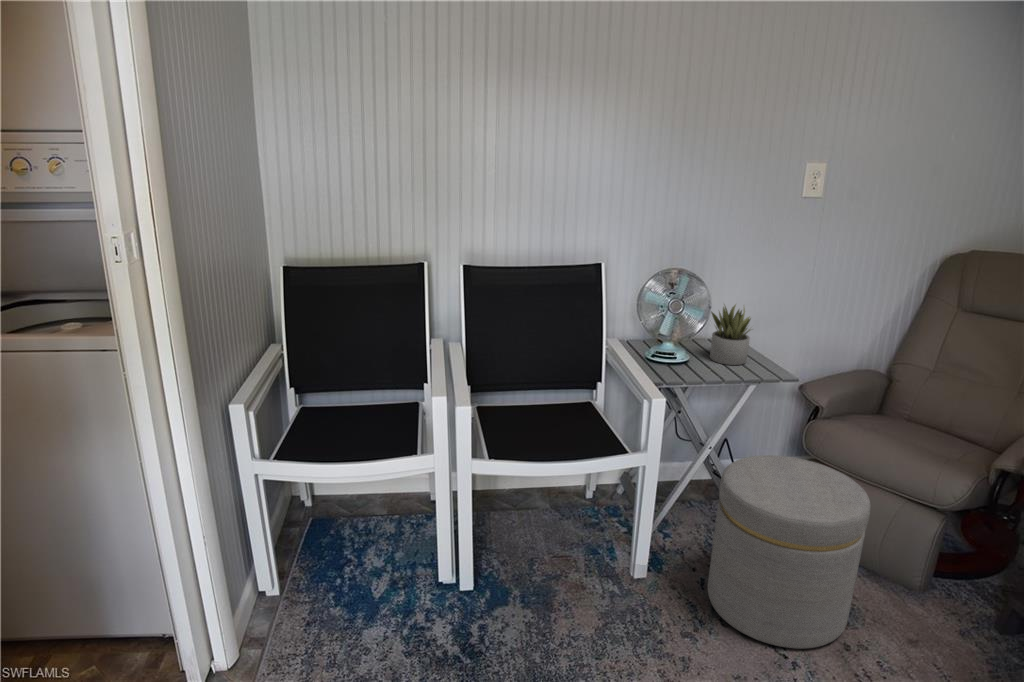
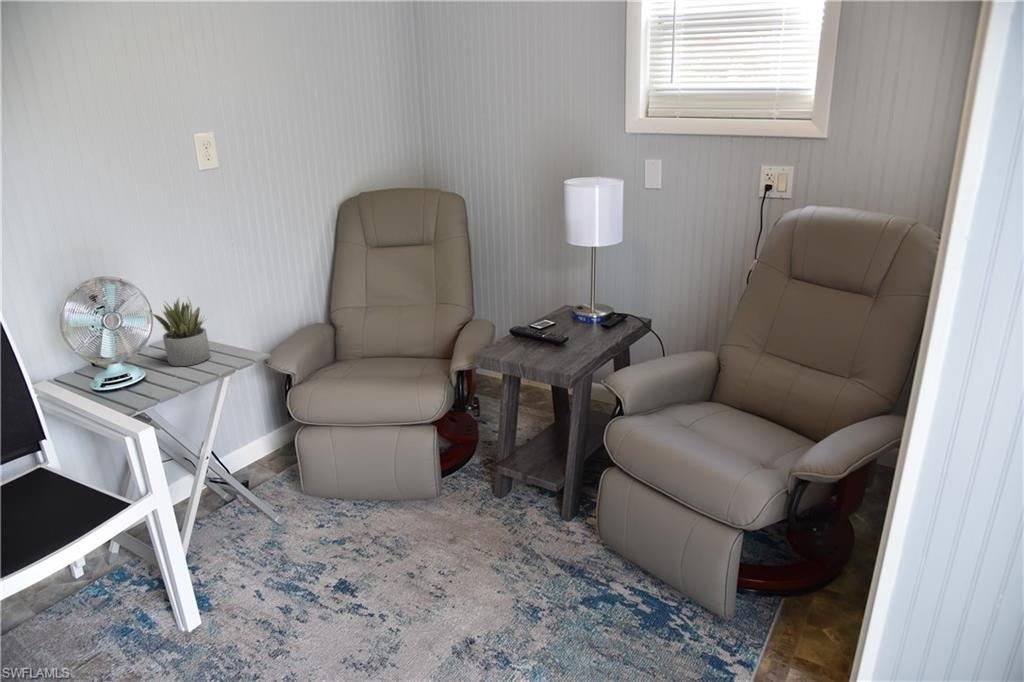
ottoman: present [708,455,870,649] -> none [246,426,401,618]

